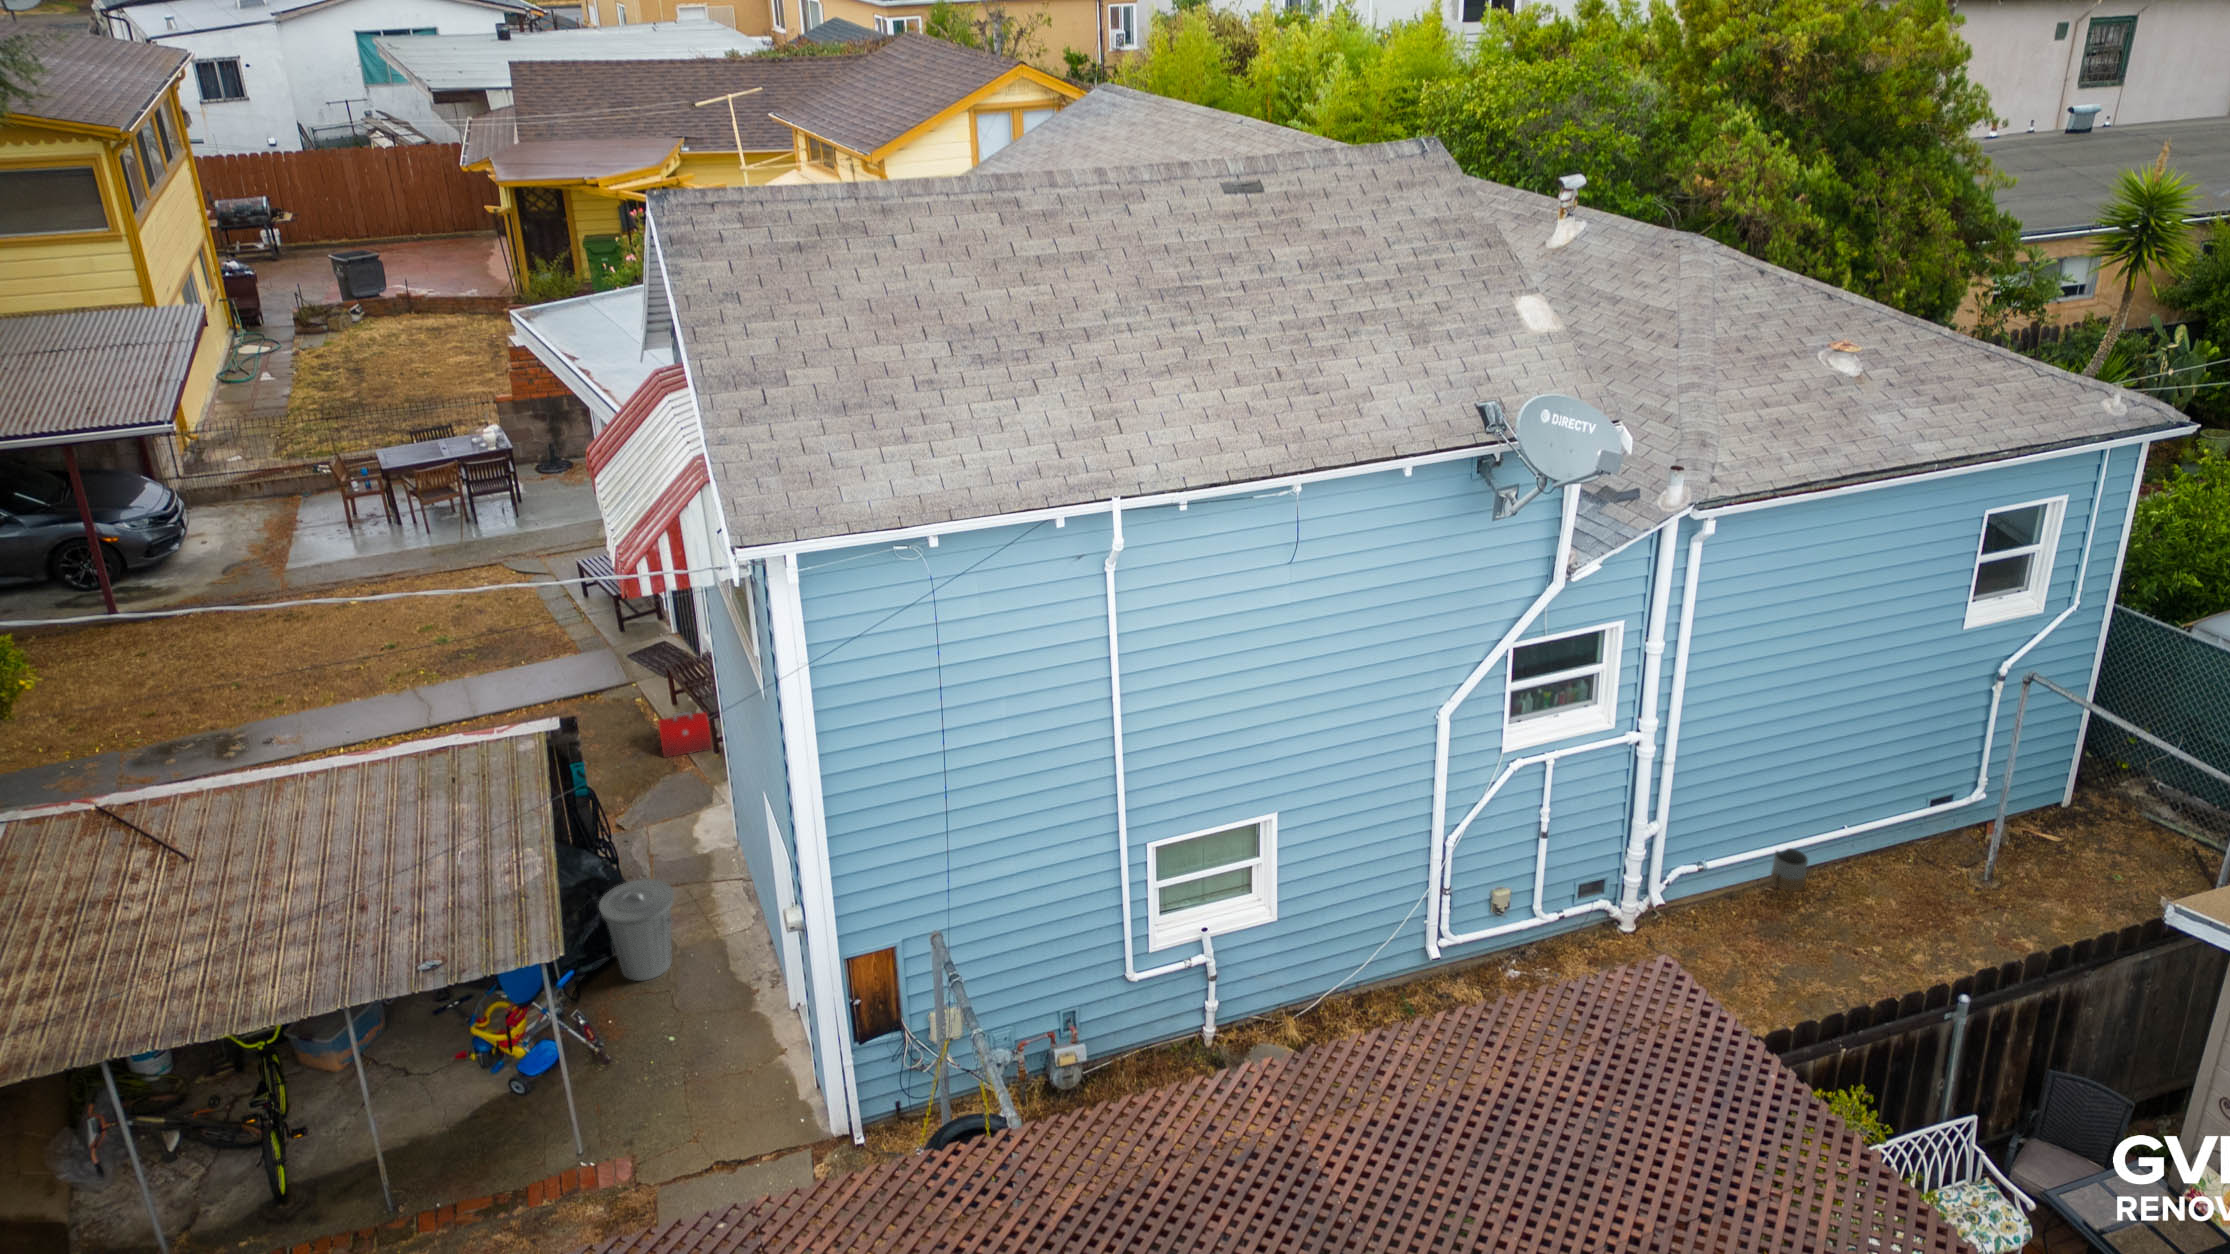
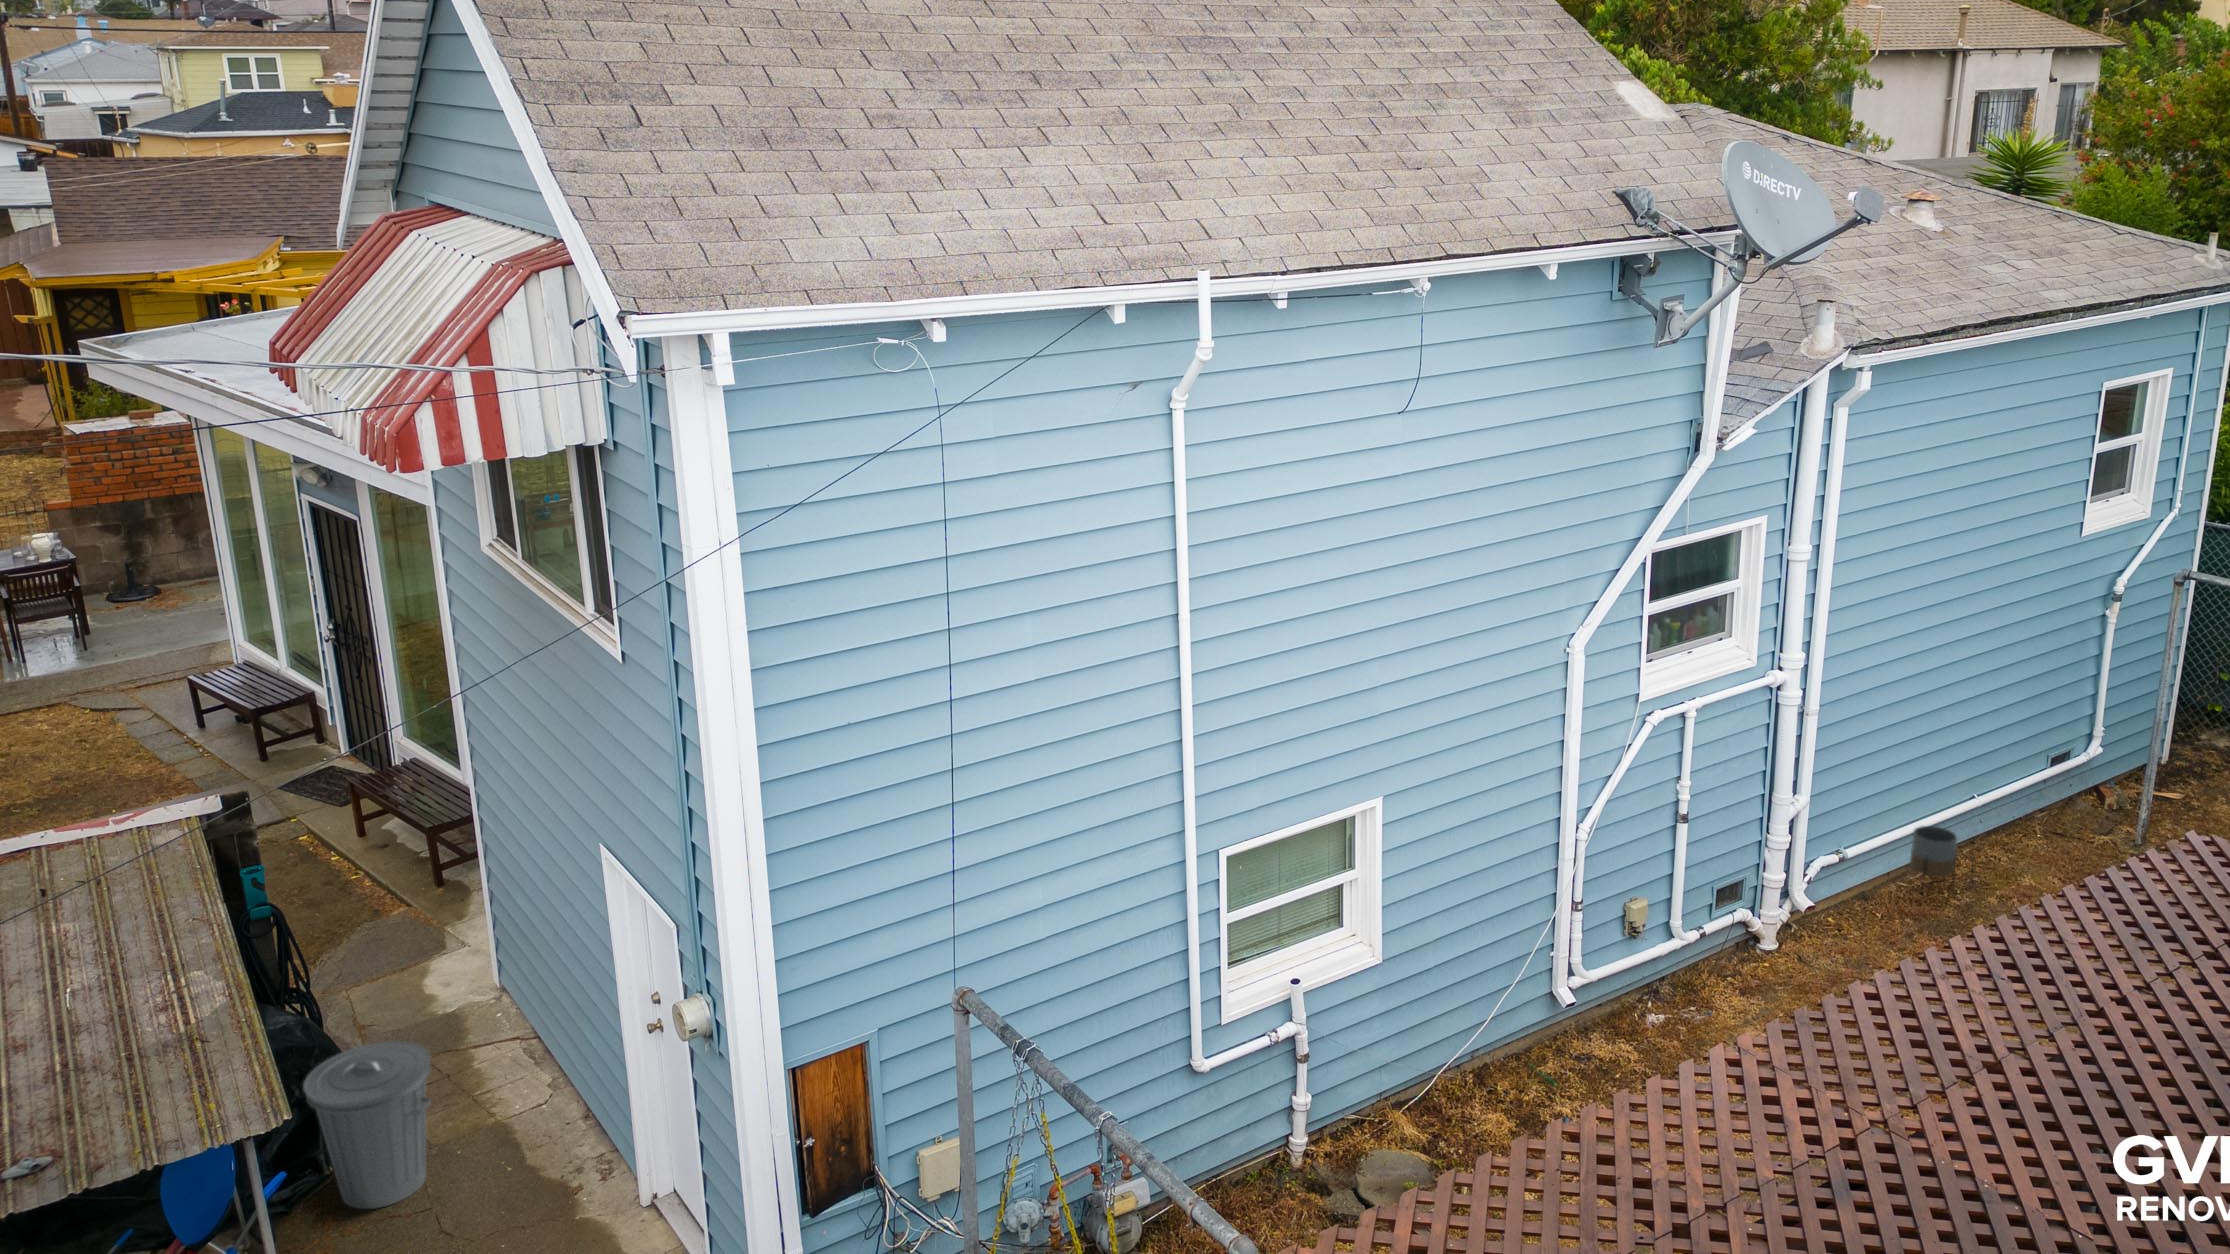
toolbox: present [658,712,712,757] -> none [343,838,430,909]

